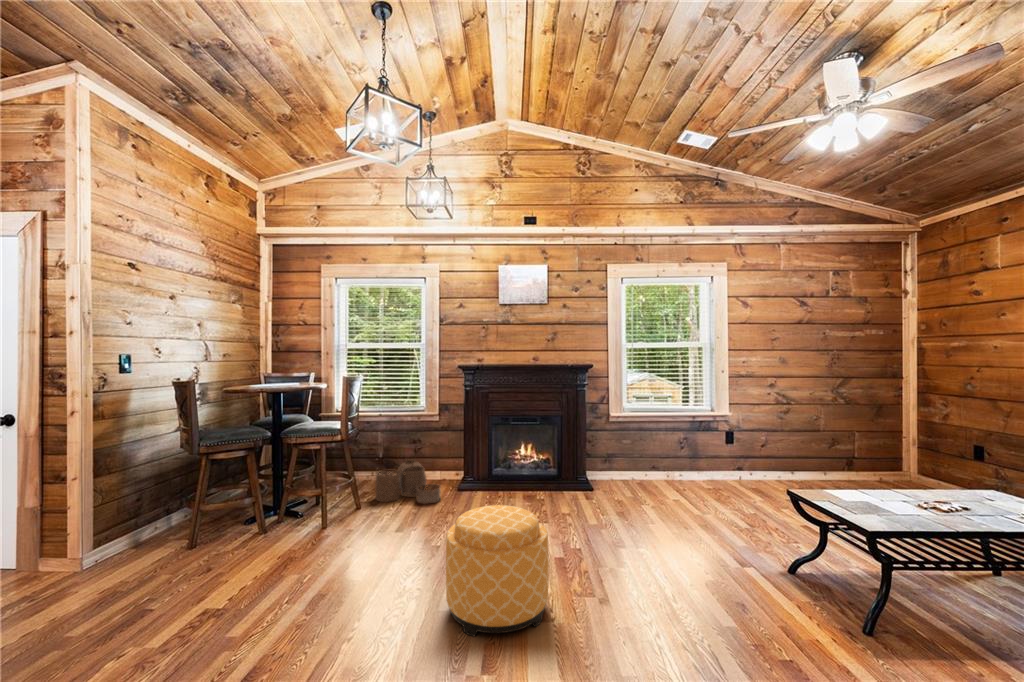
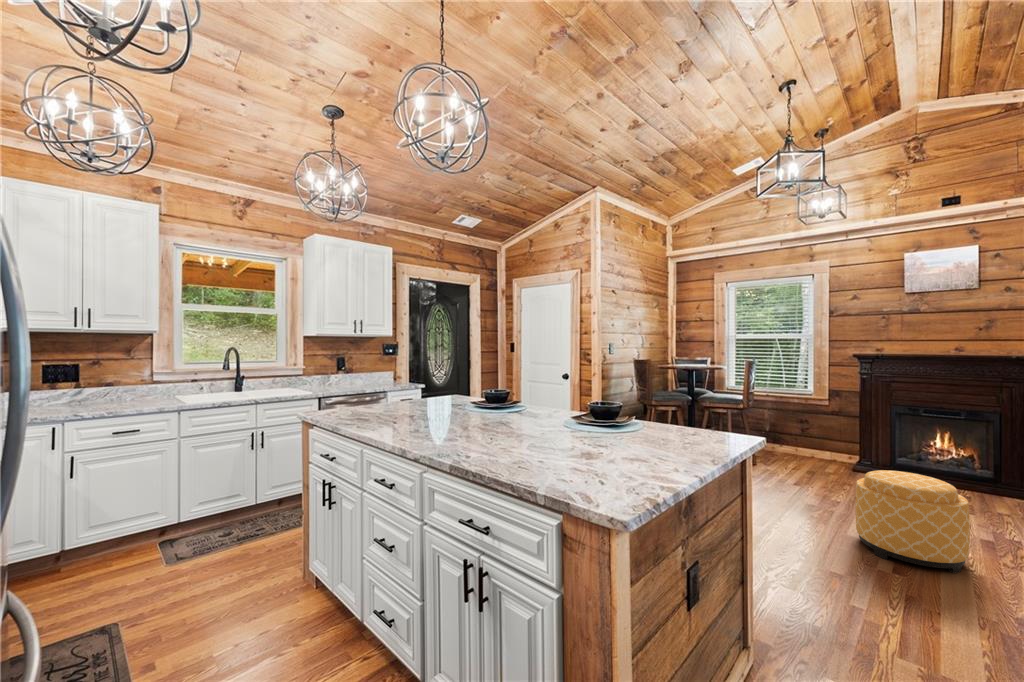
woven basket: present [376,460,441,504] -> none [769,432,835,473]

